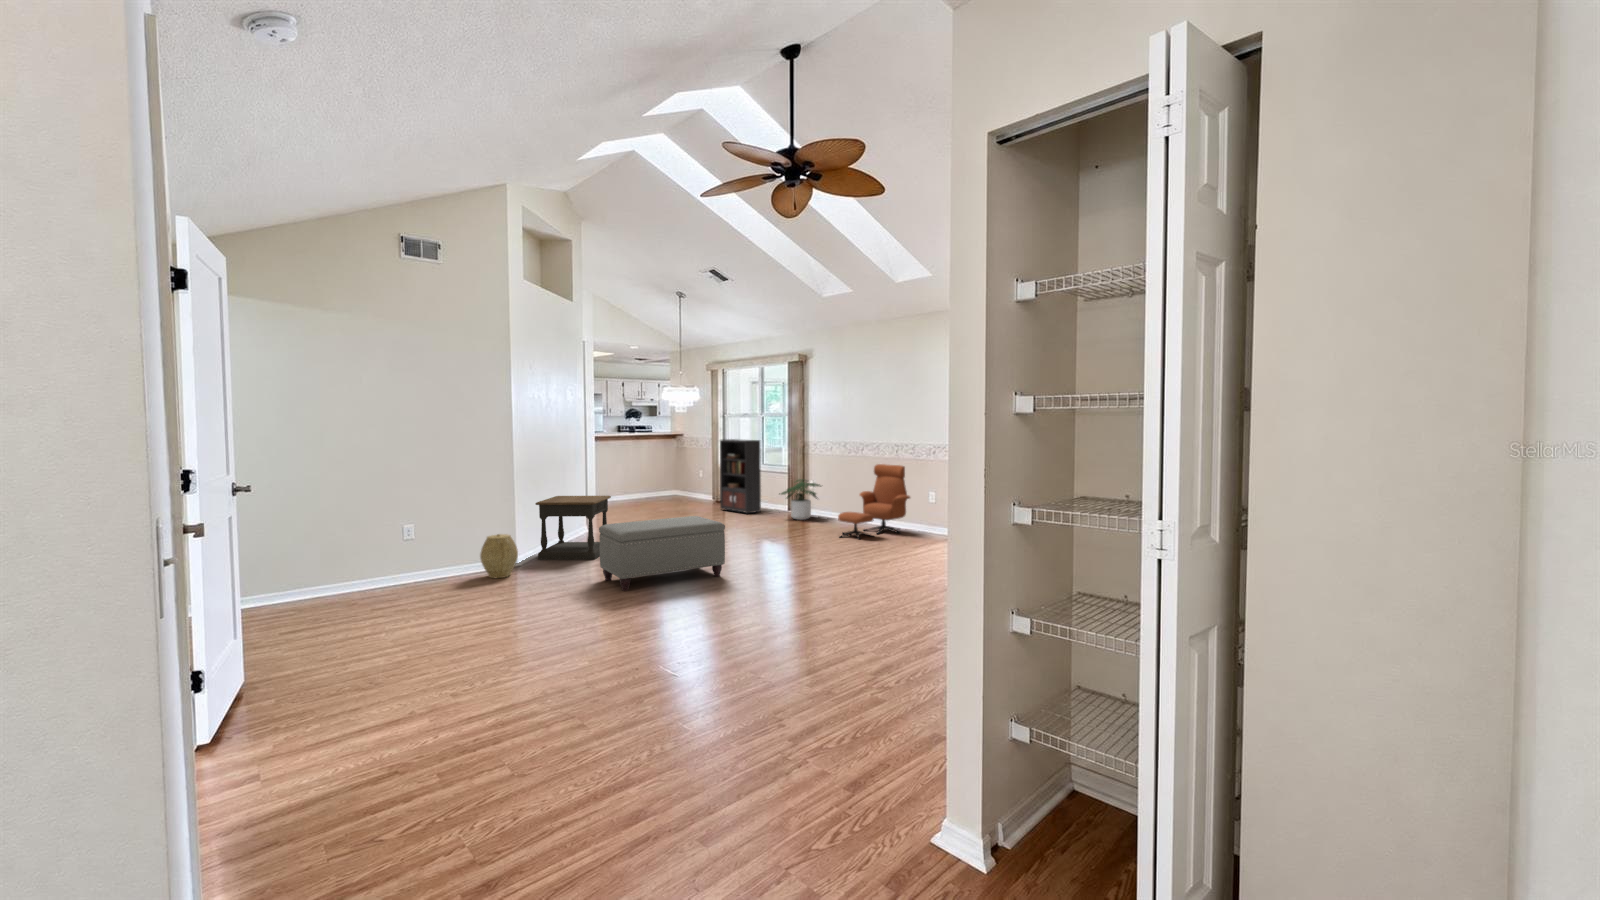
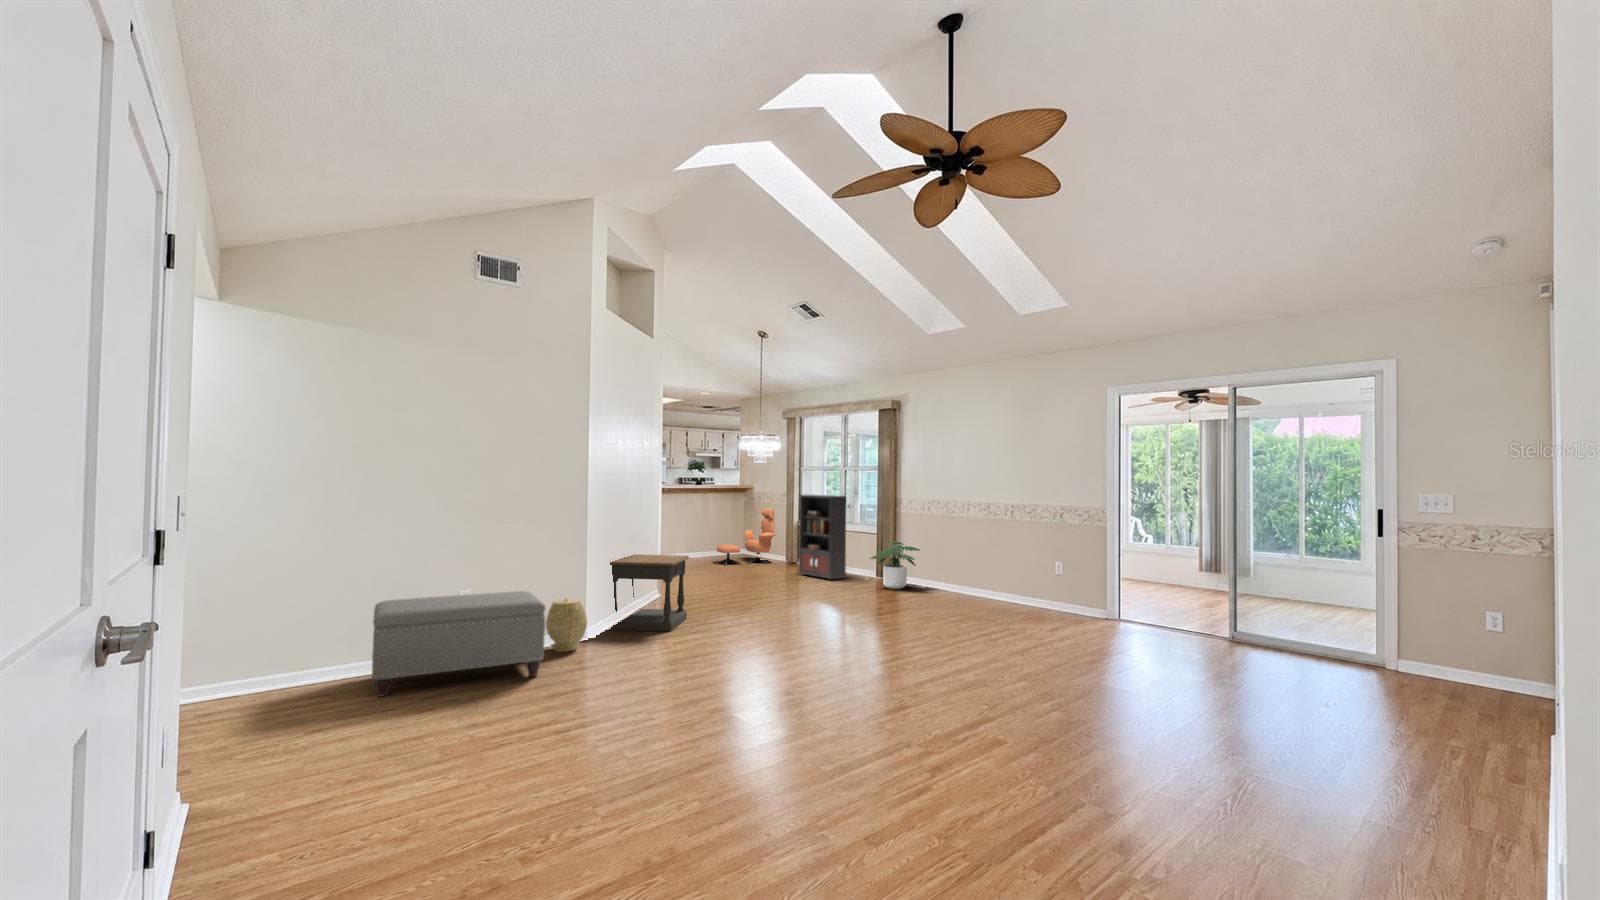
lounge chair: present [838,464,910,539] -> present [713,509,776,565]
ottoman: present [599,516,725,591] -> present [372,591,545,697]

